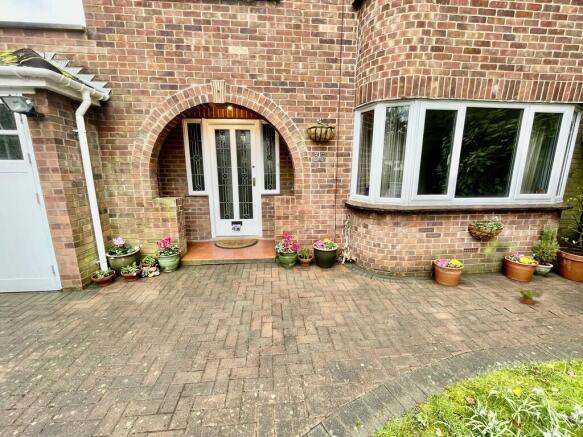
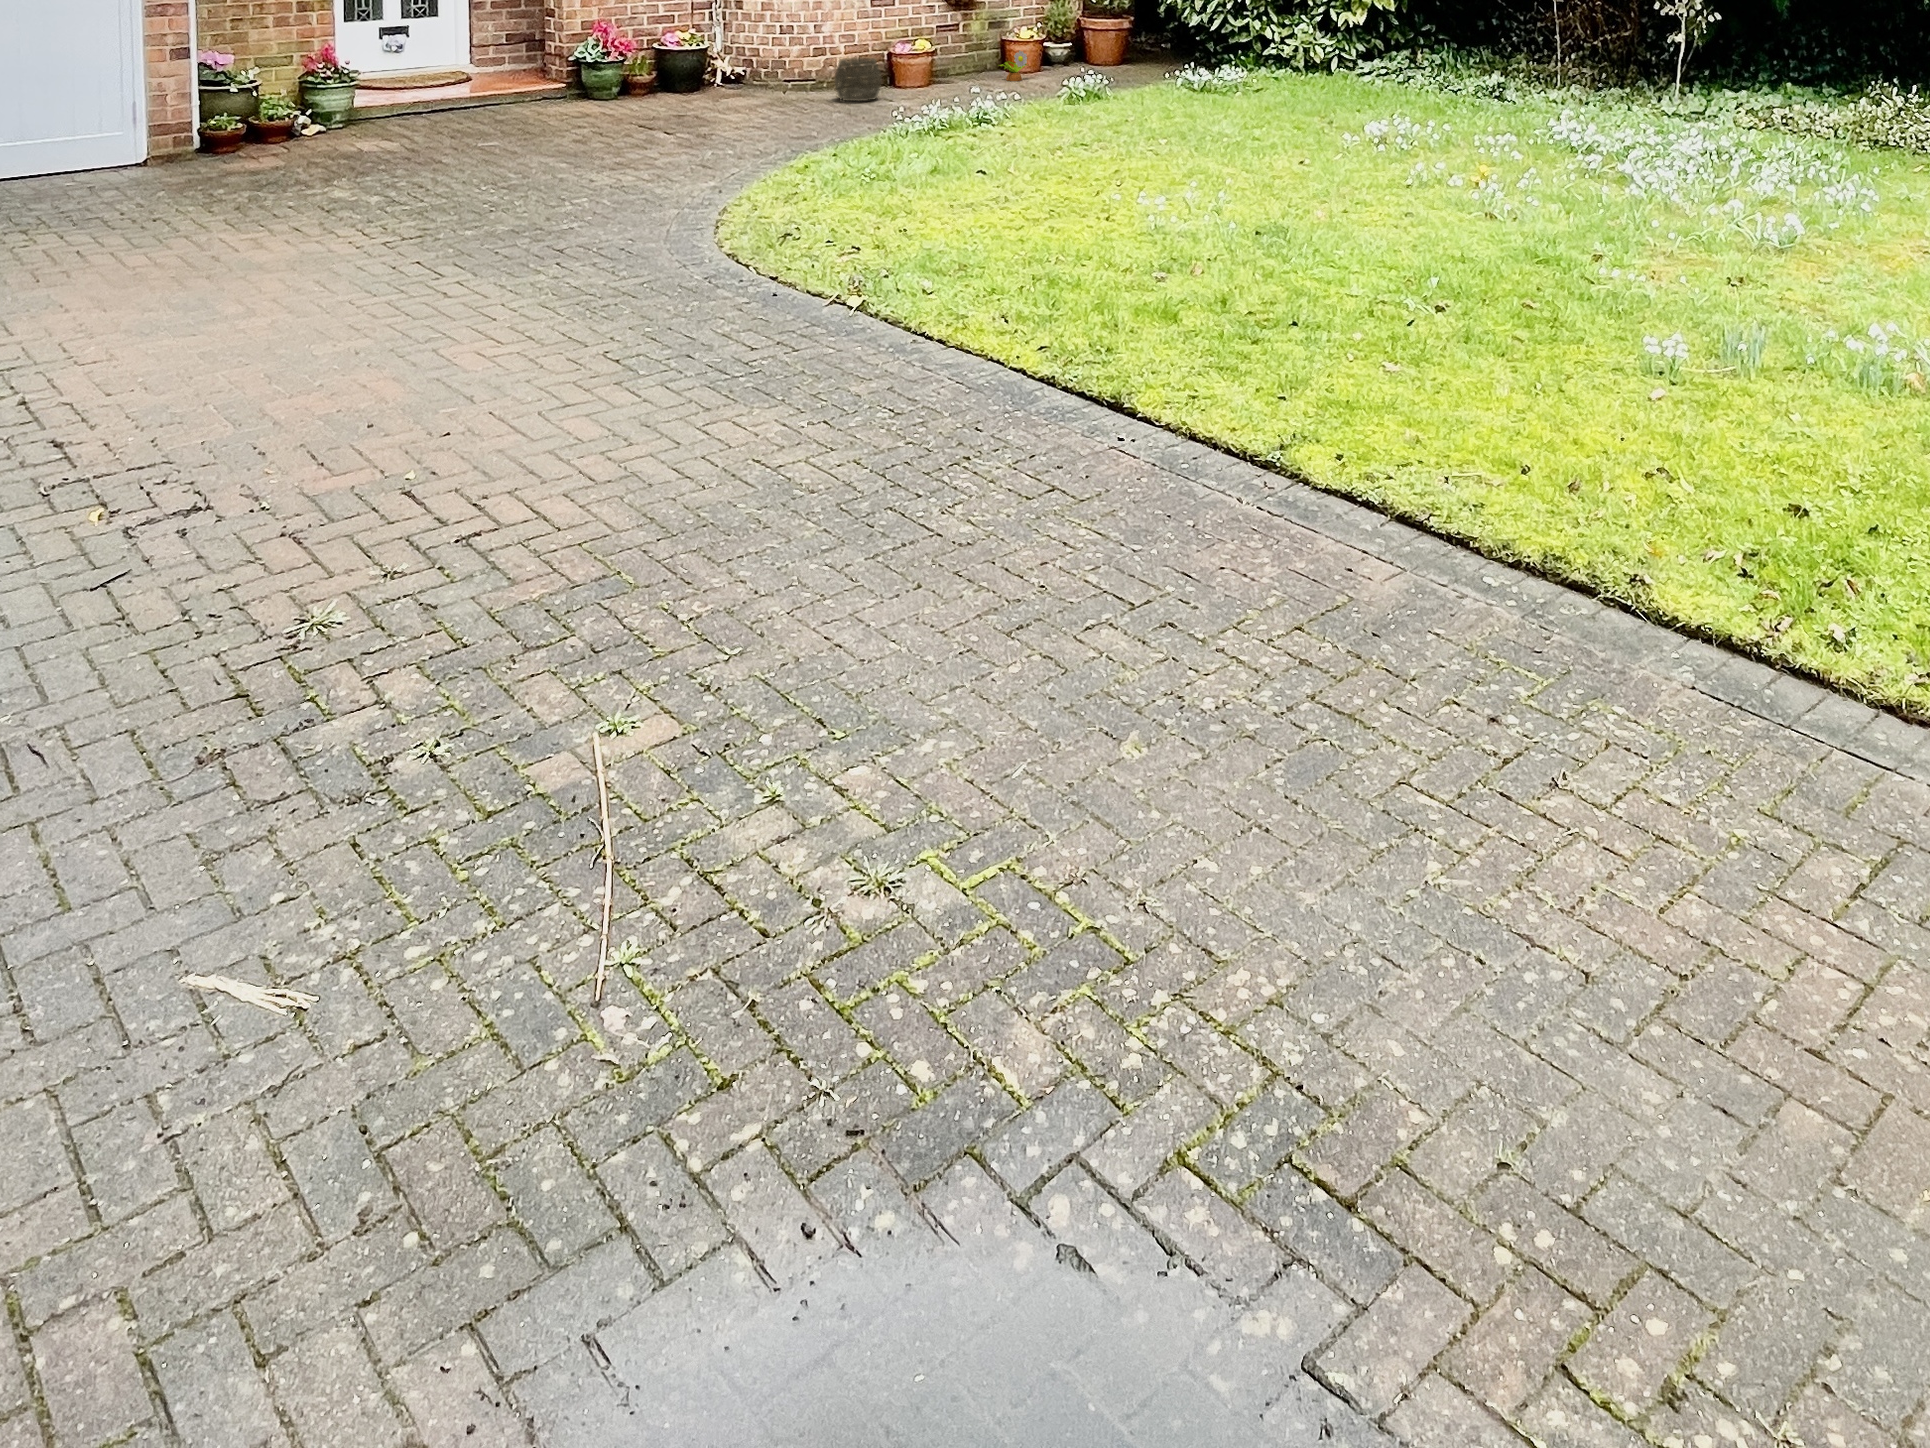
woven basket: none [391,279,425,314] -> present [835,57,881,101]

